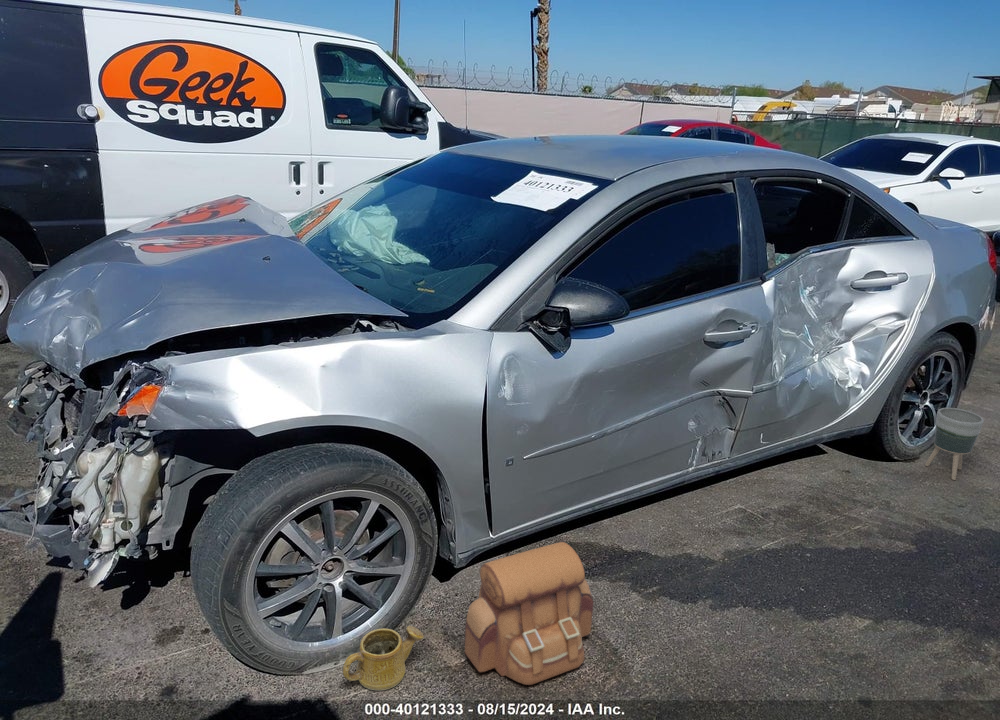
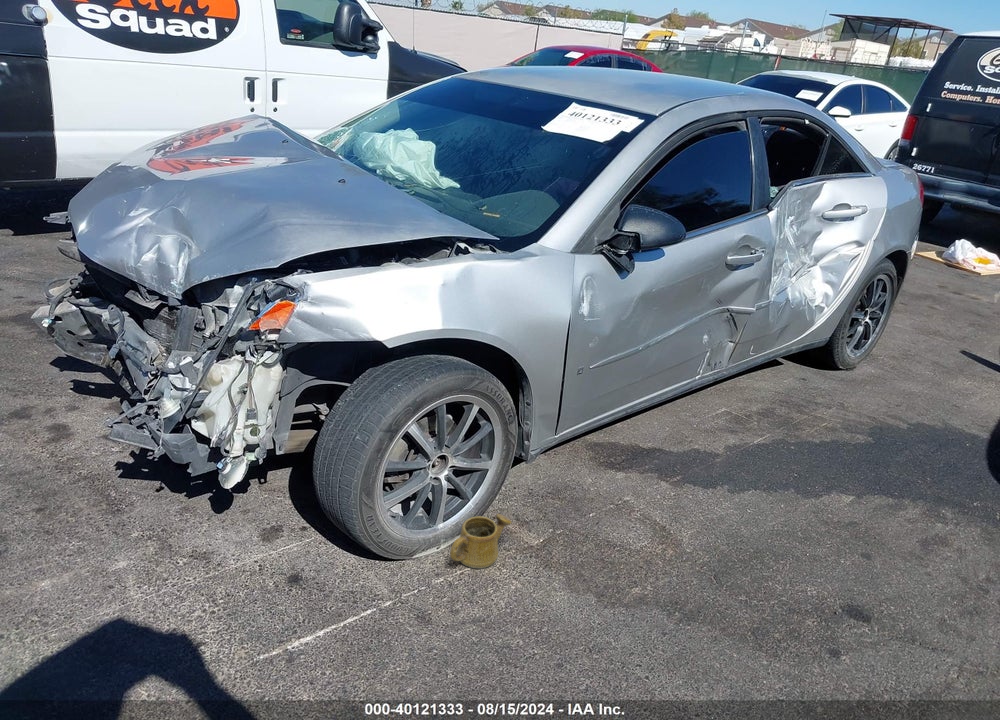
planter: present [925,408,984,480] -> none [861,324,913,386]
backpack: present [465,542,594,685] -> none [542,438,645,557]

